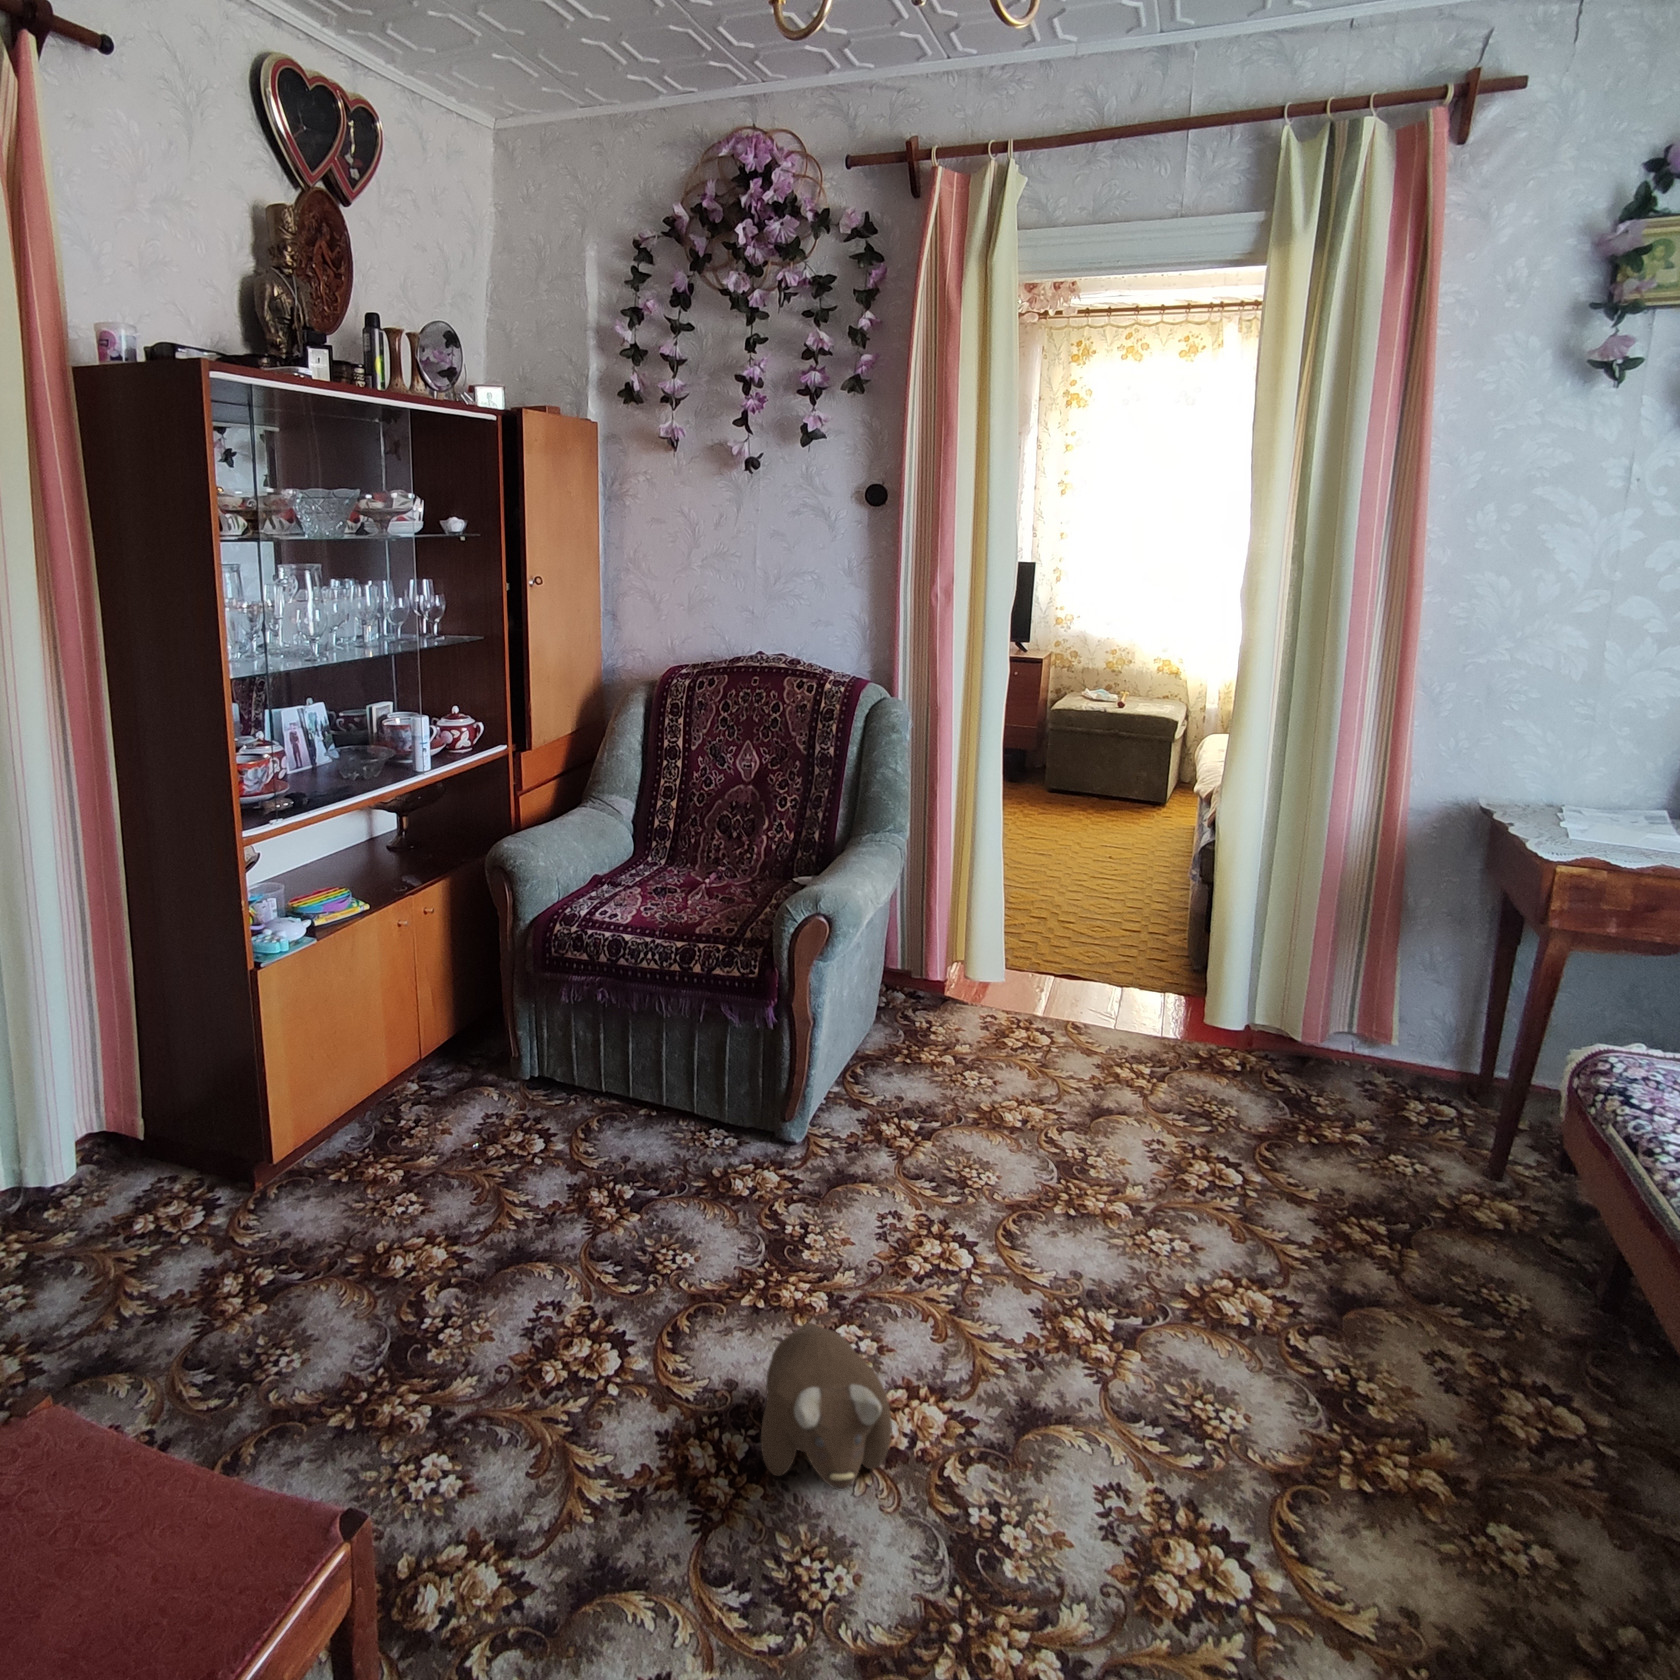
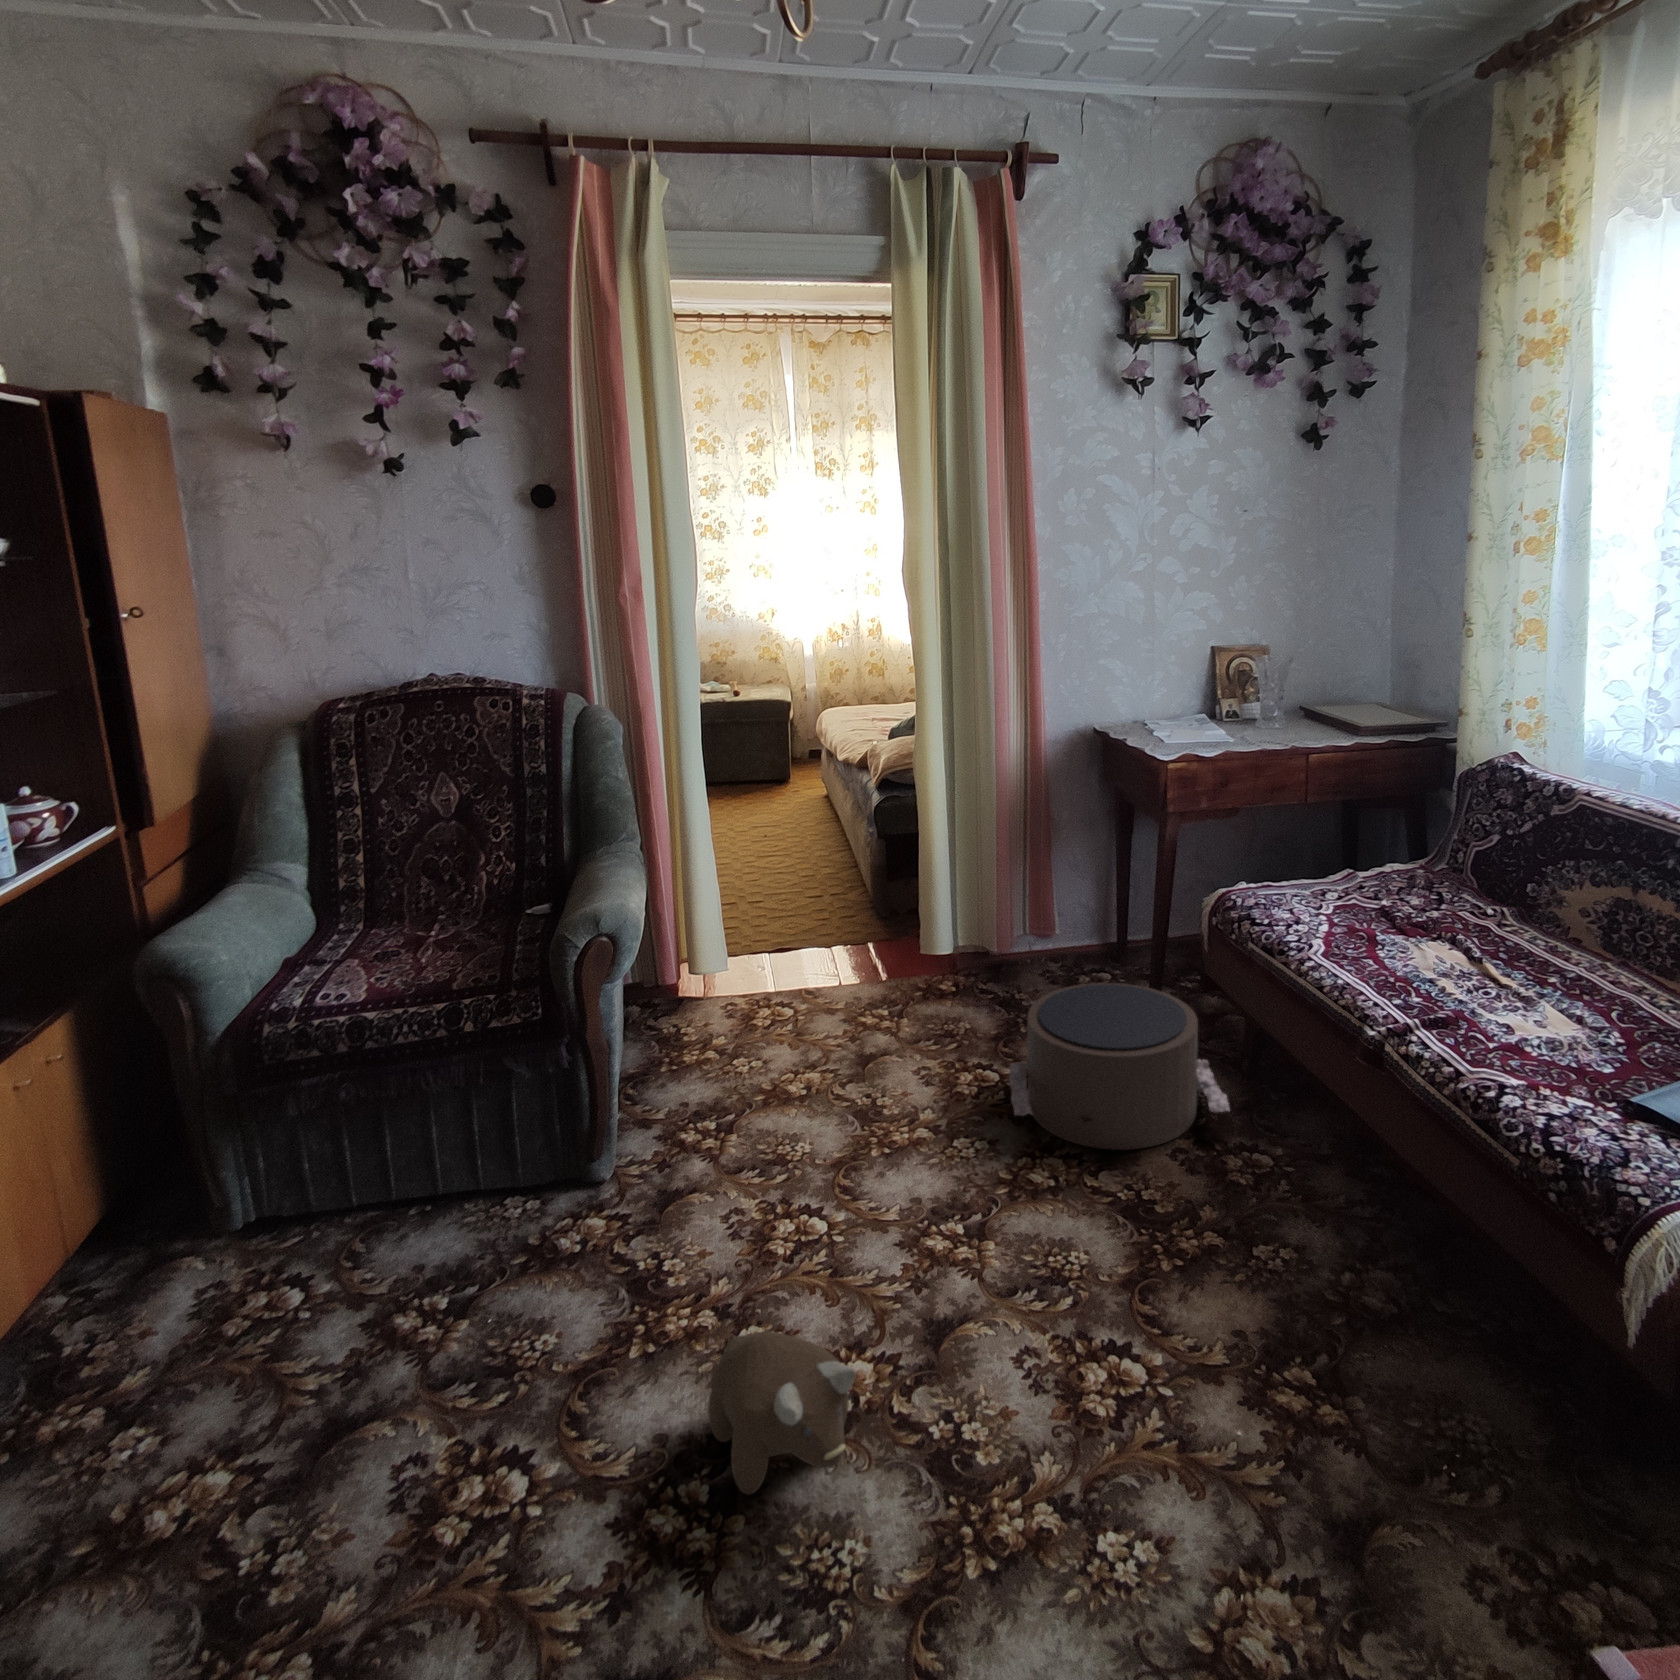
pouf: none [1226,1103,1542,1338] -> present [1009,983,1230,1150]

